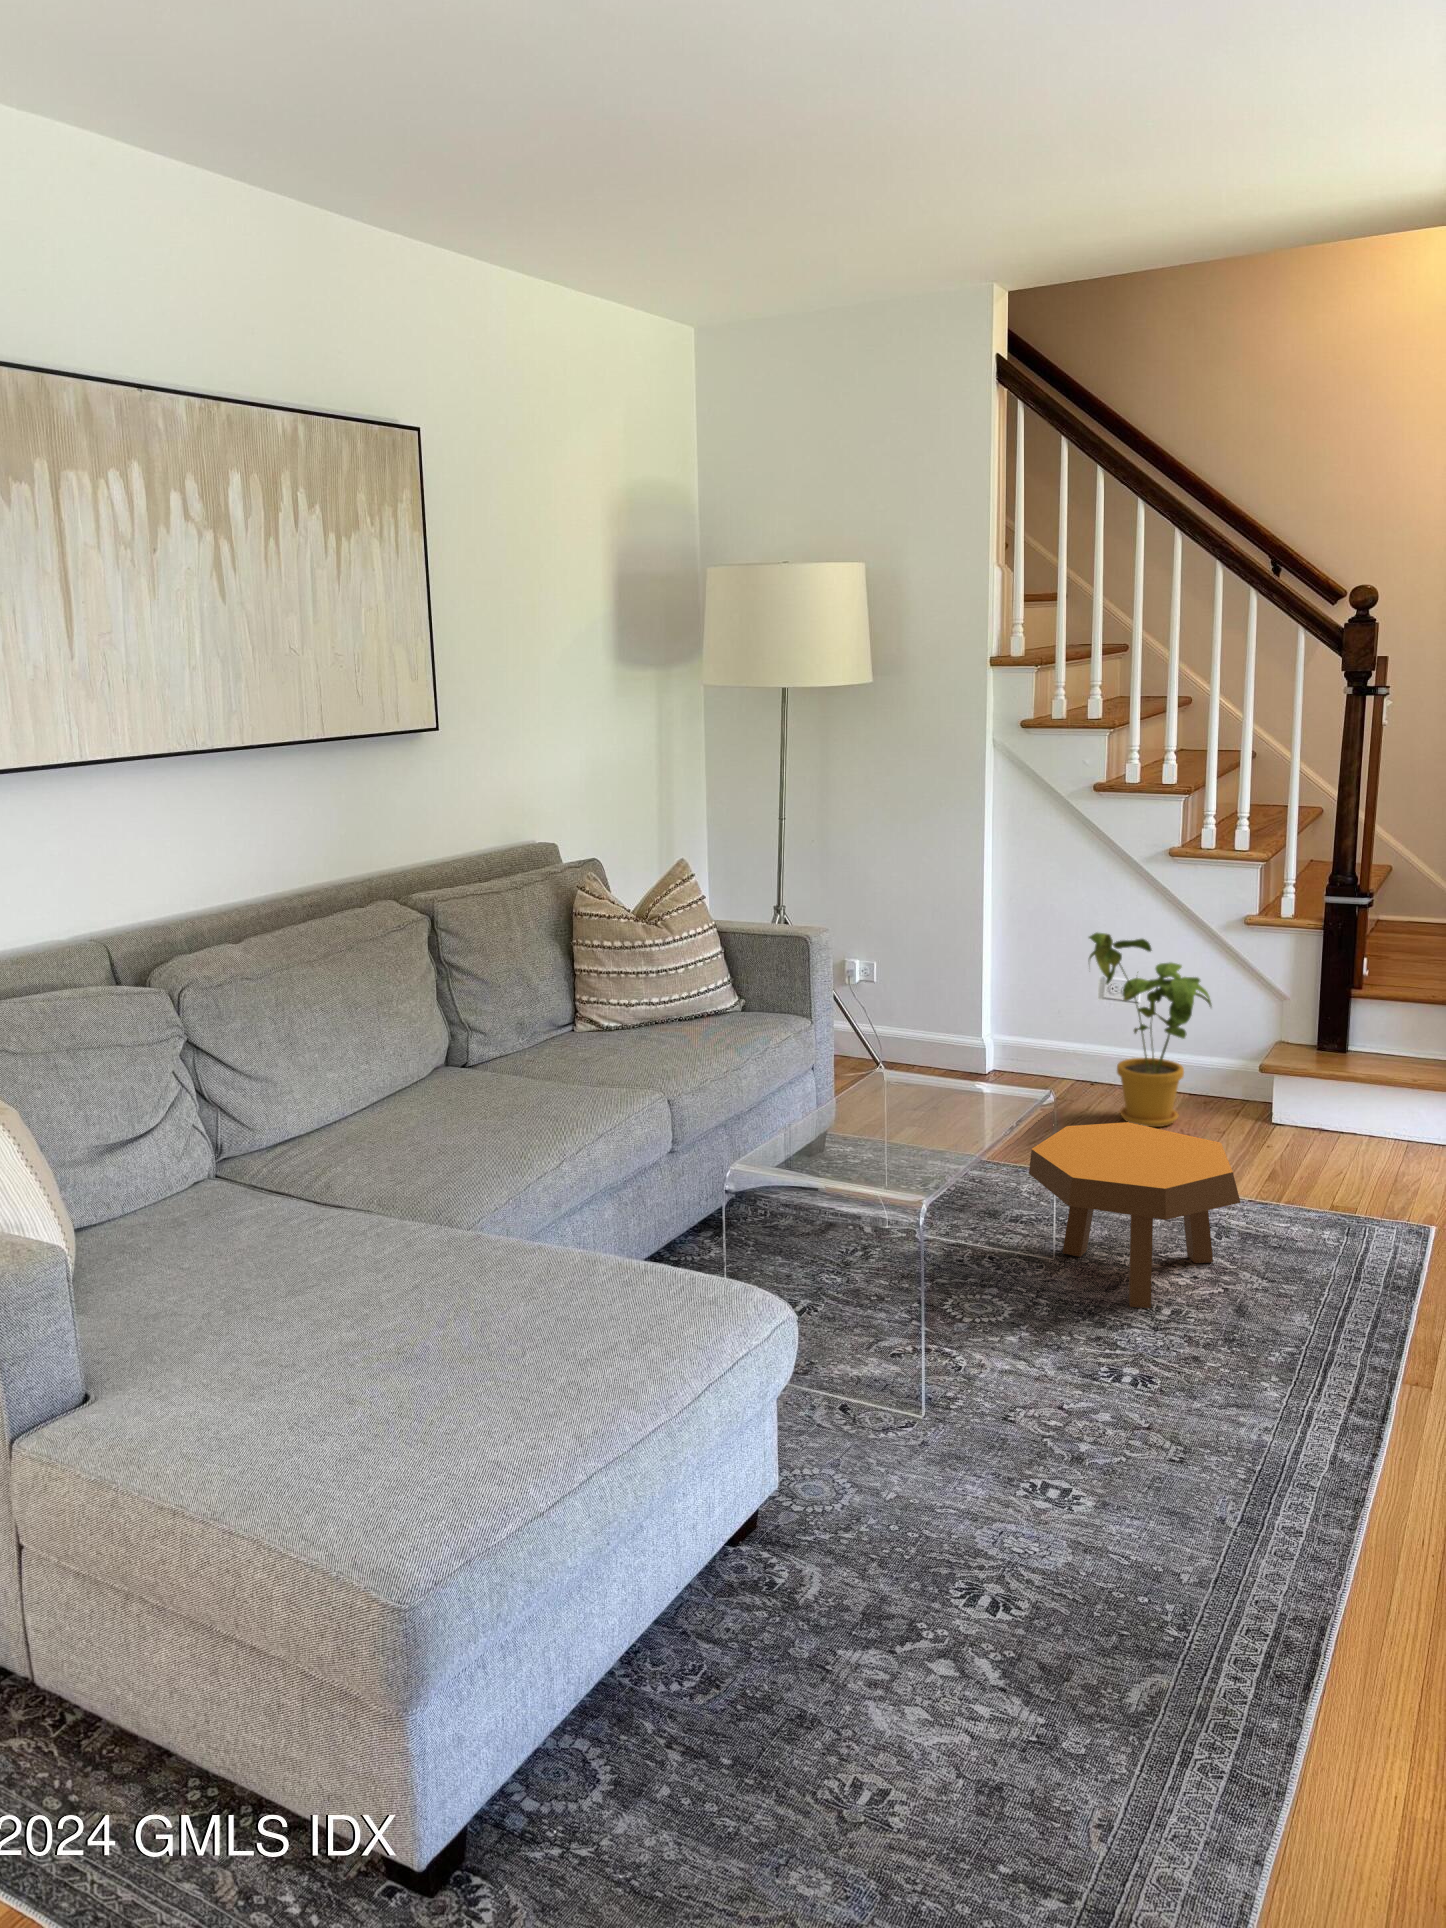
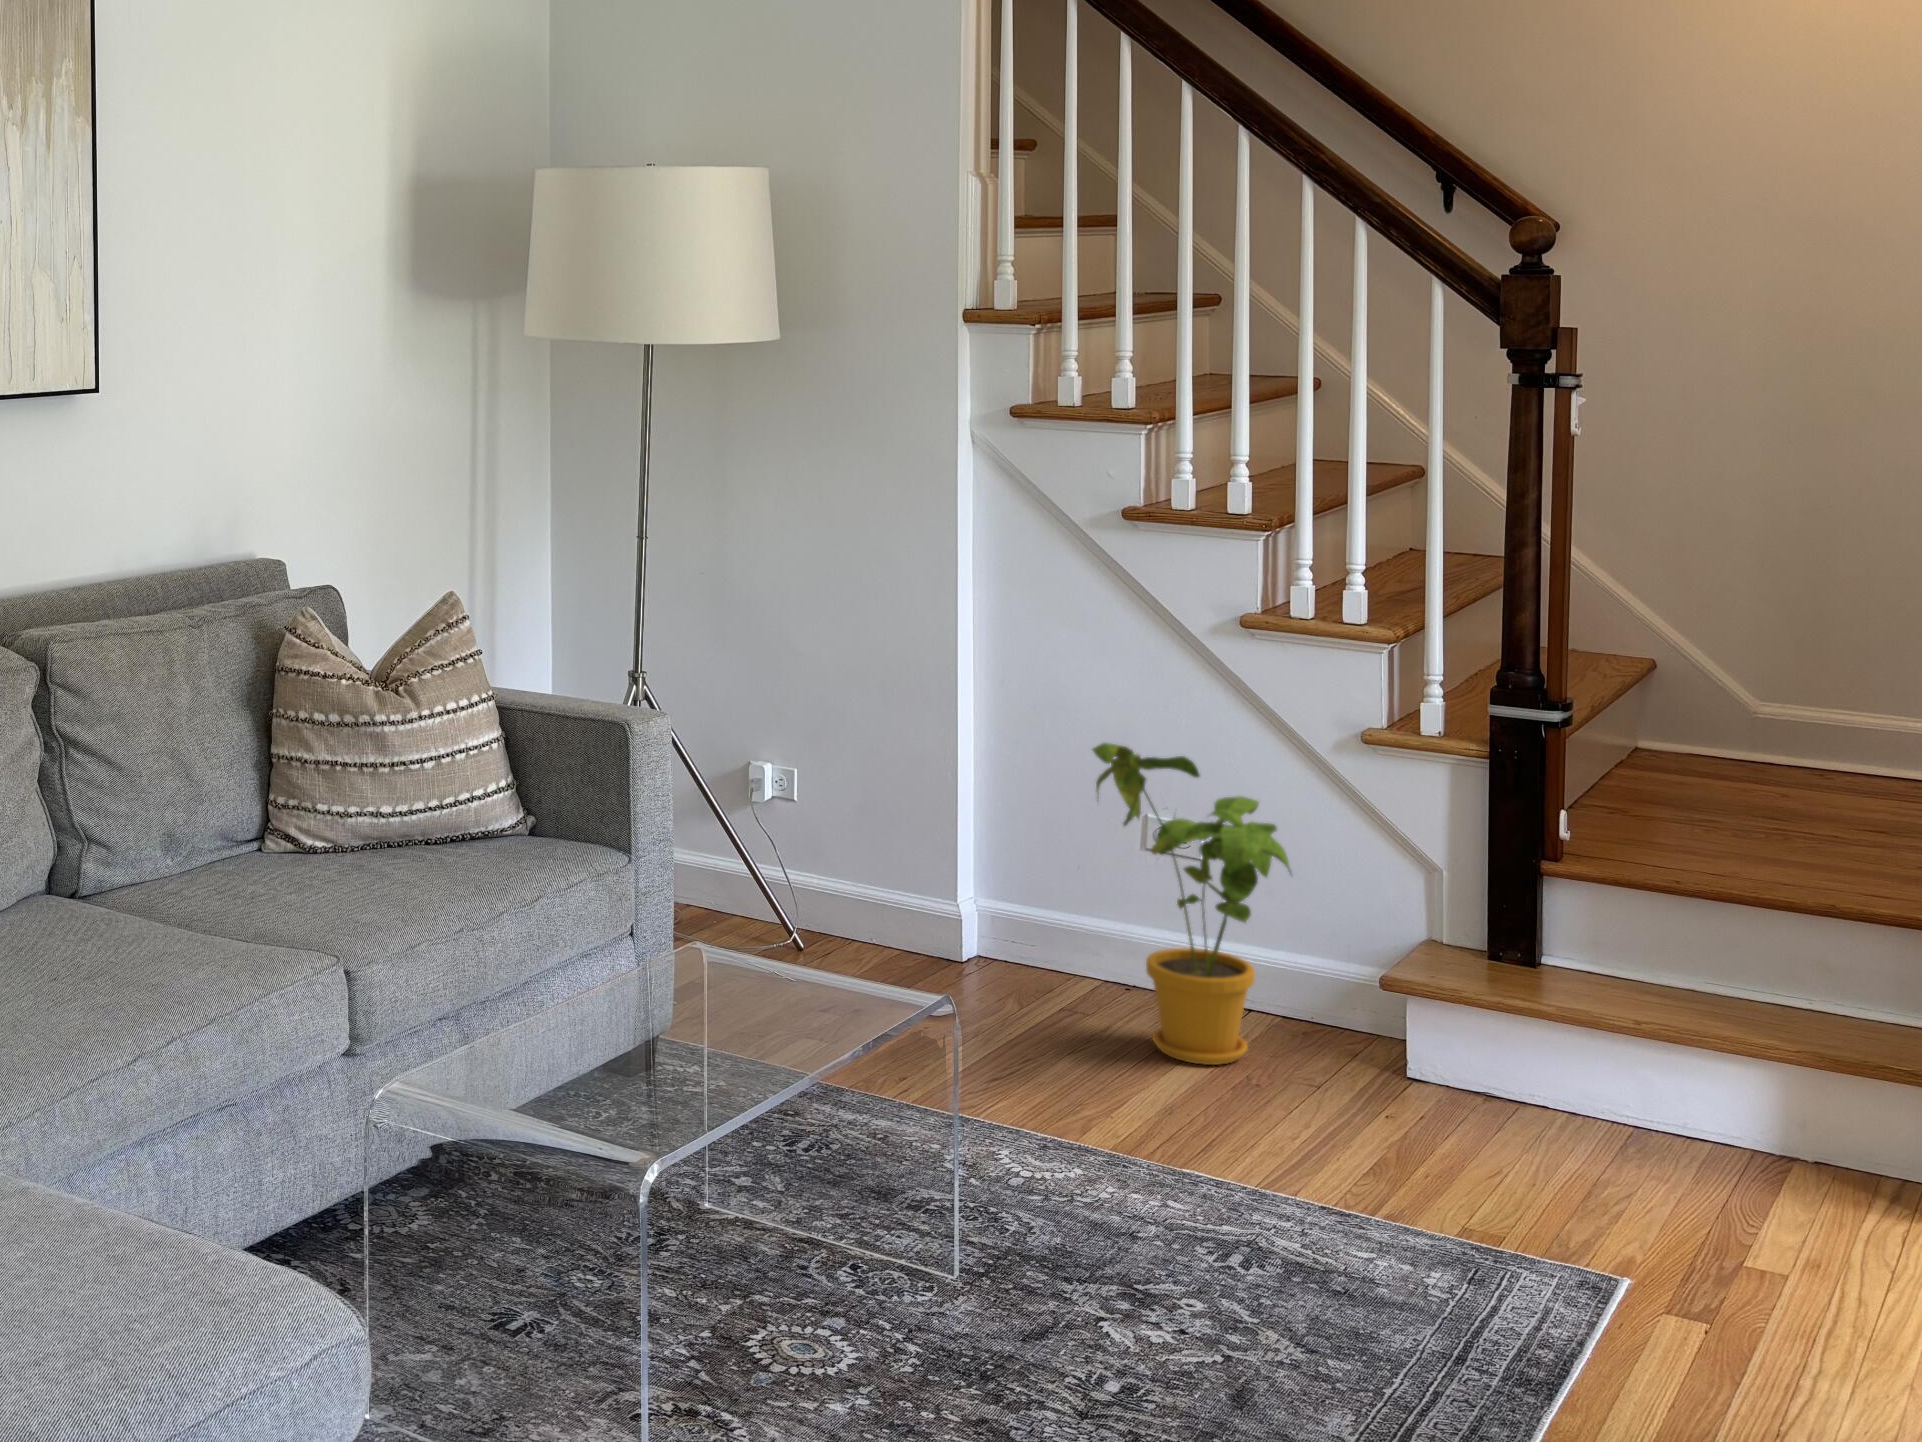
footstool: present [1029,1122,1240,1308] -> none [915,1056,1251,1379]

